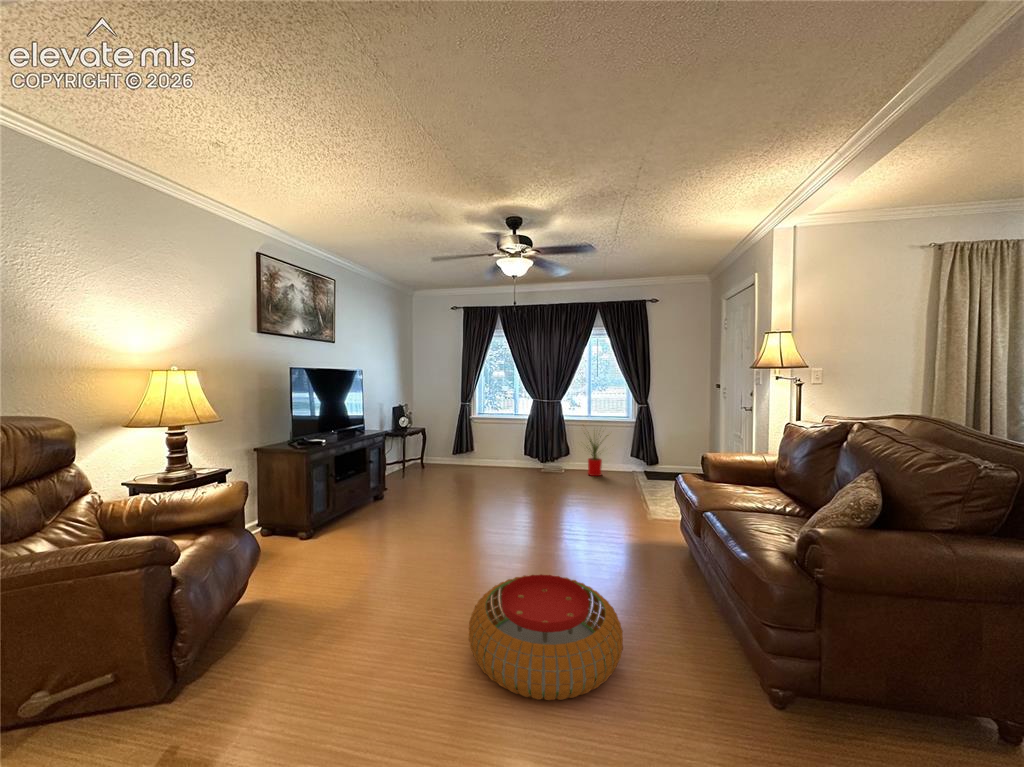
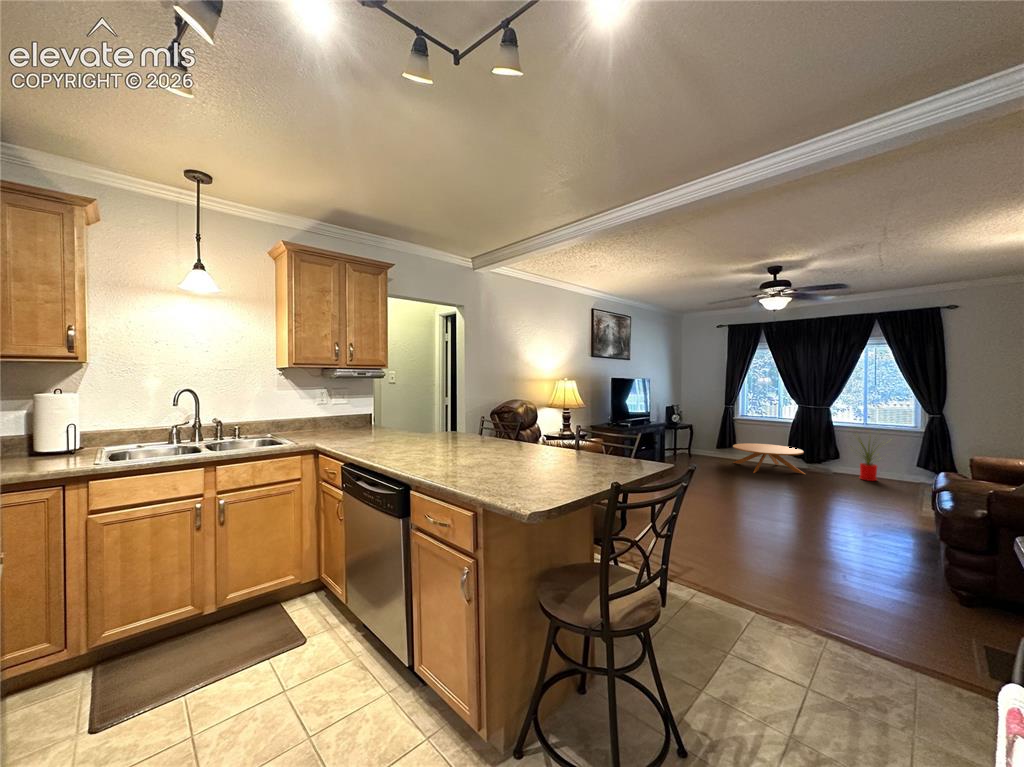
coffee table: none [469,445,543,484] -> present [733,443,805,474]
pouf: present [469,574,623,700] -> none [732,507,838,562]

